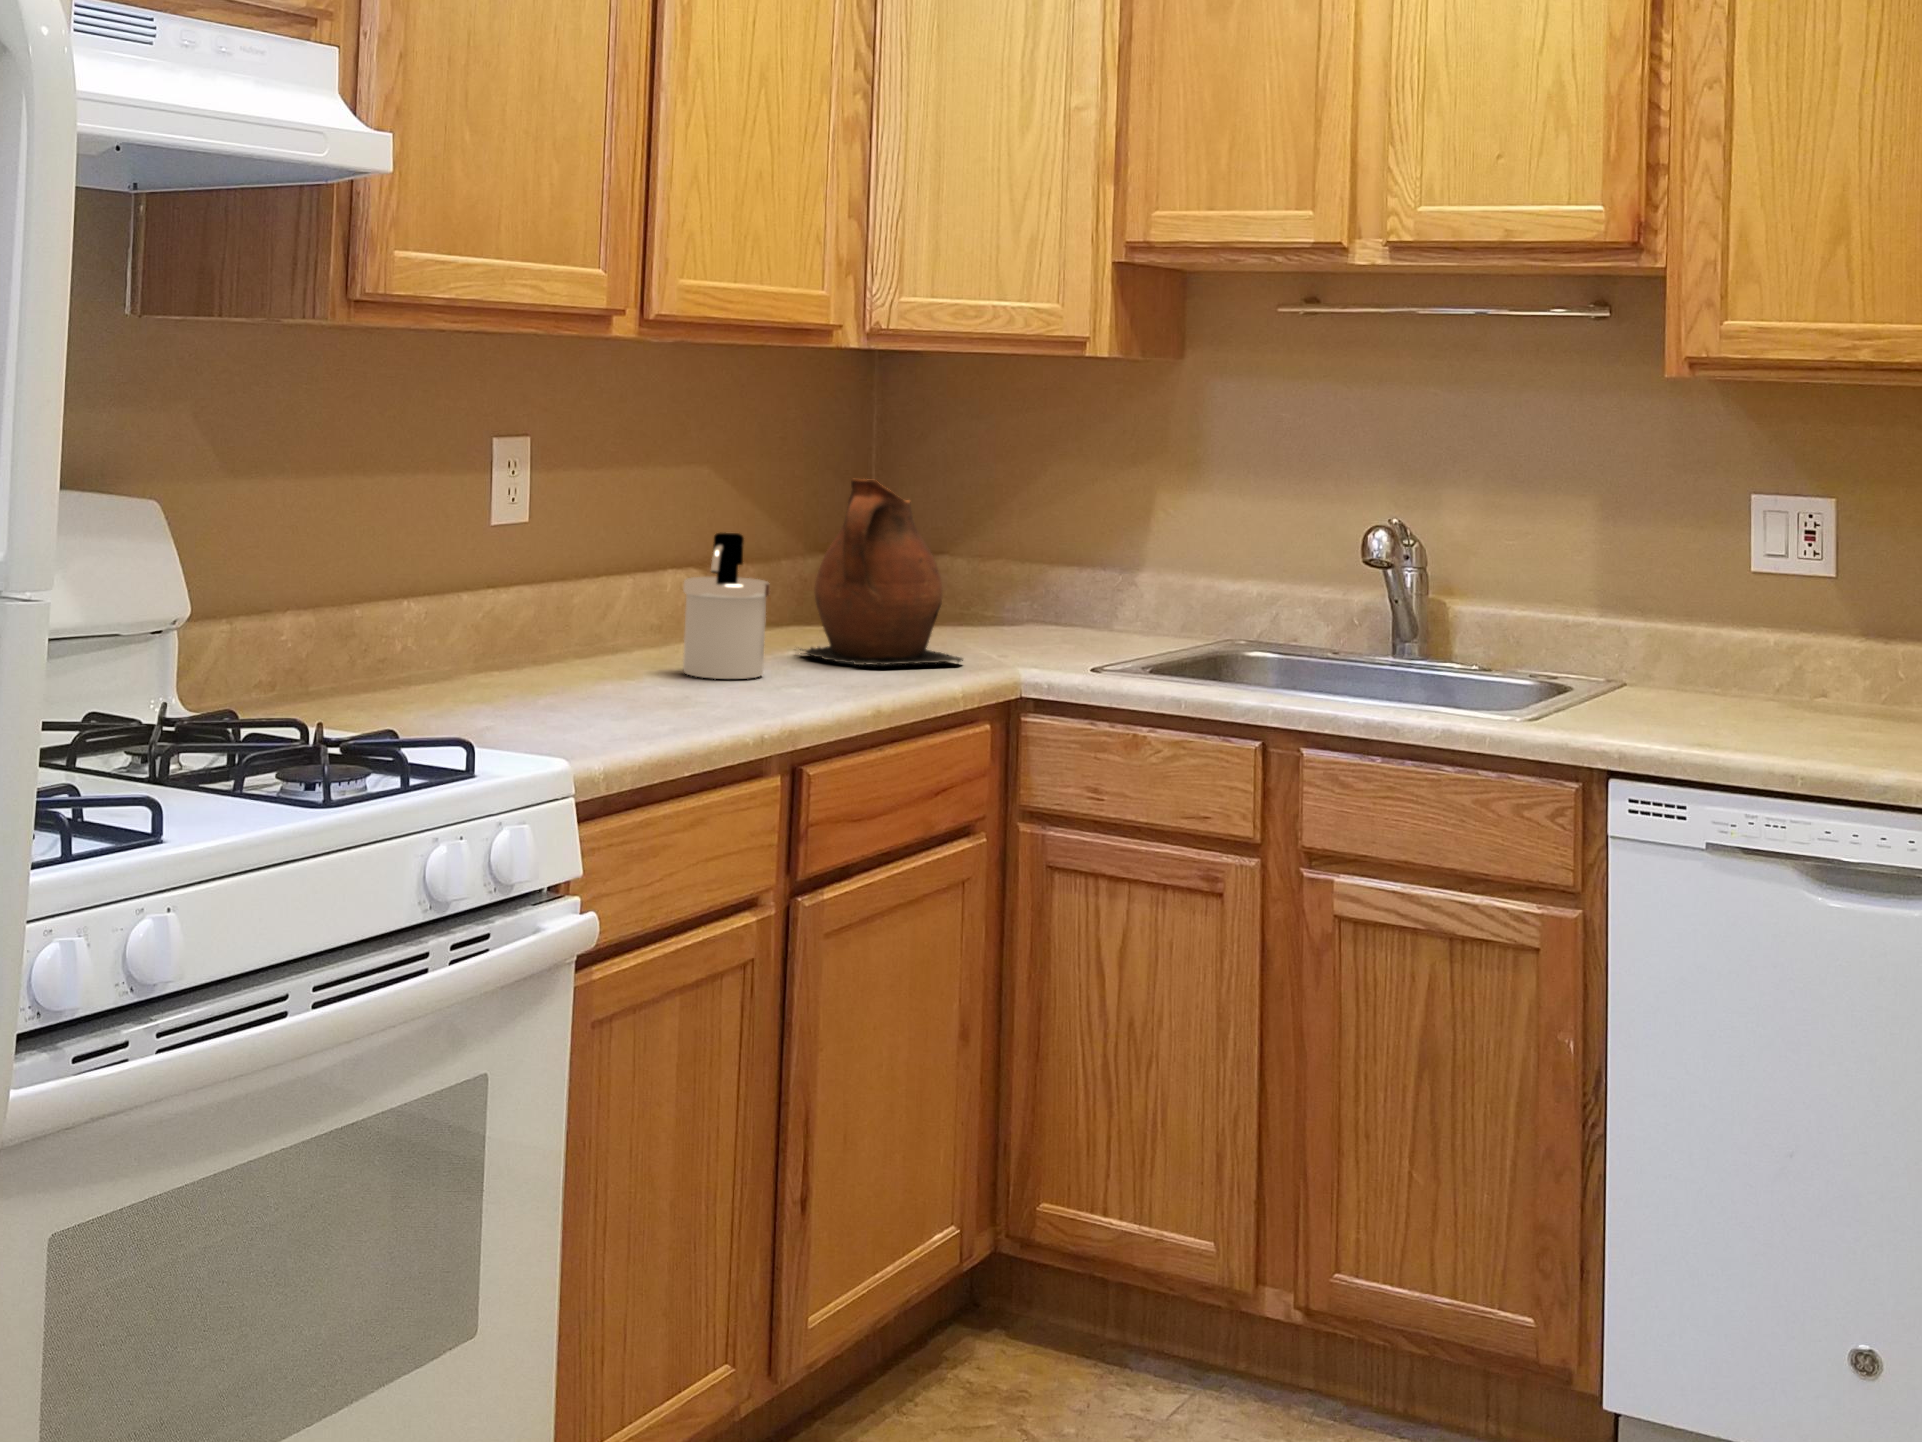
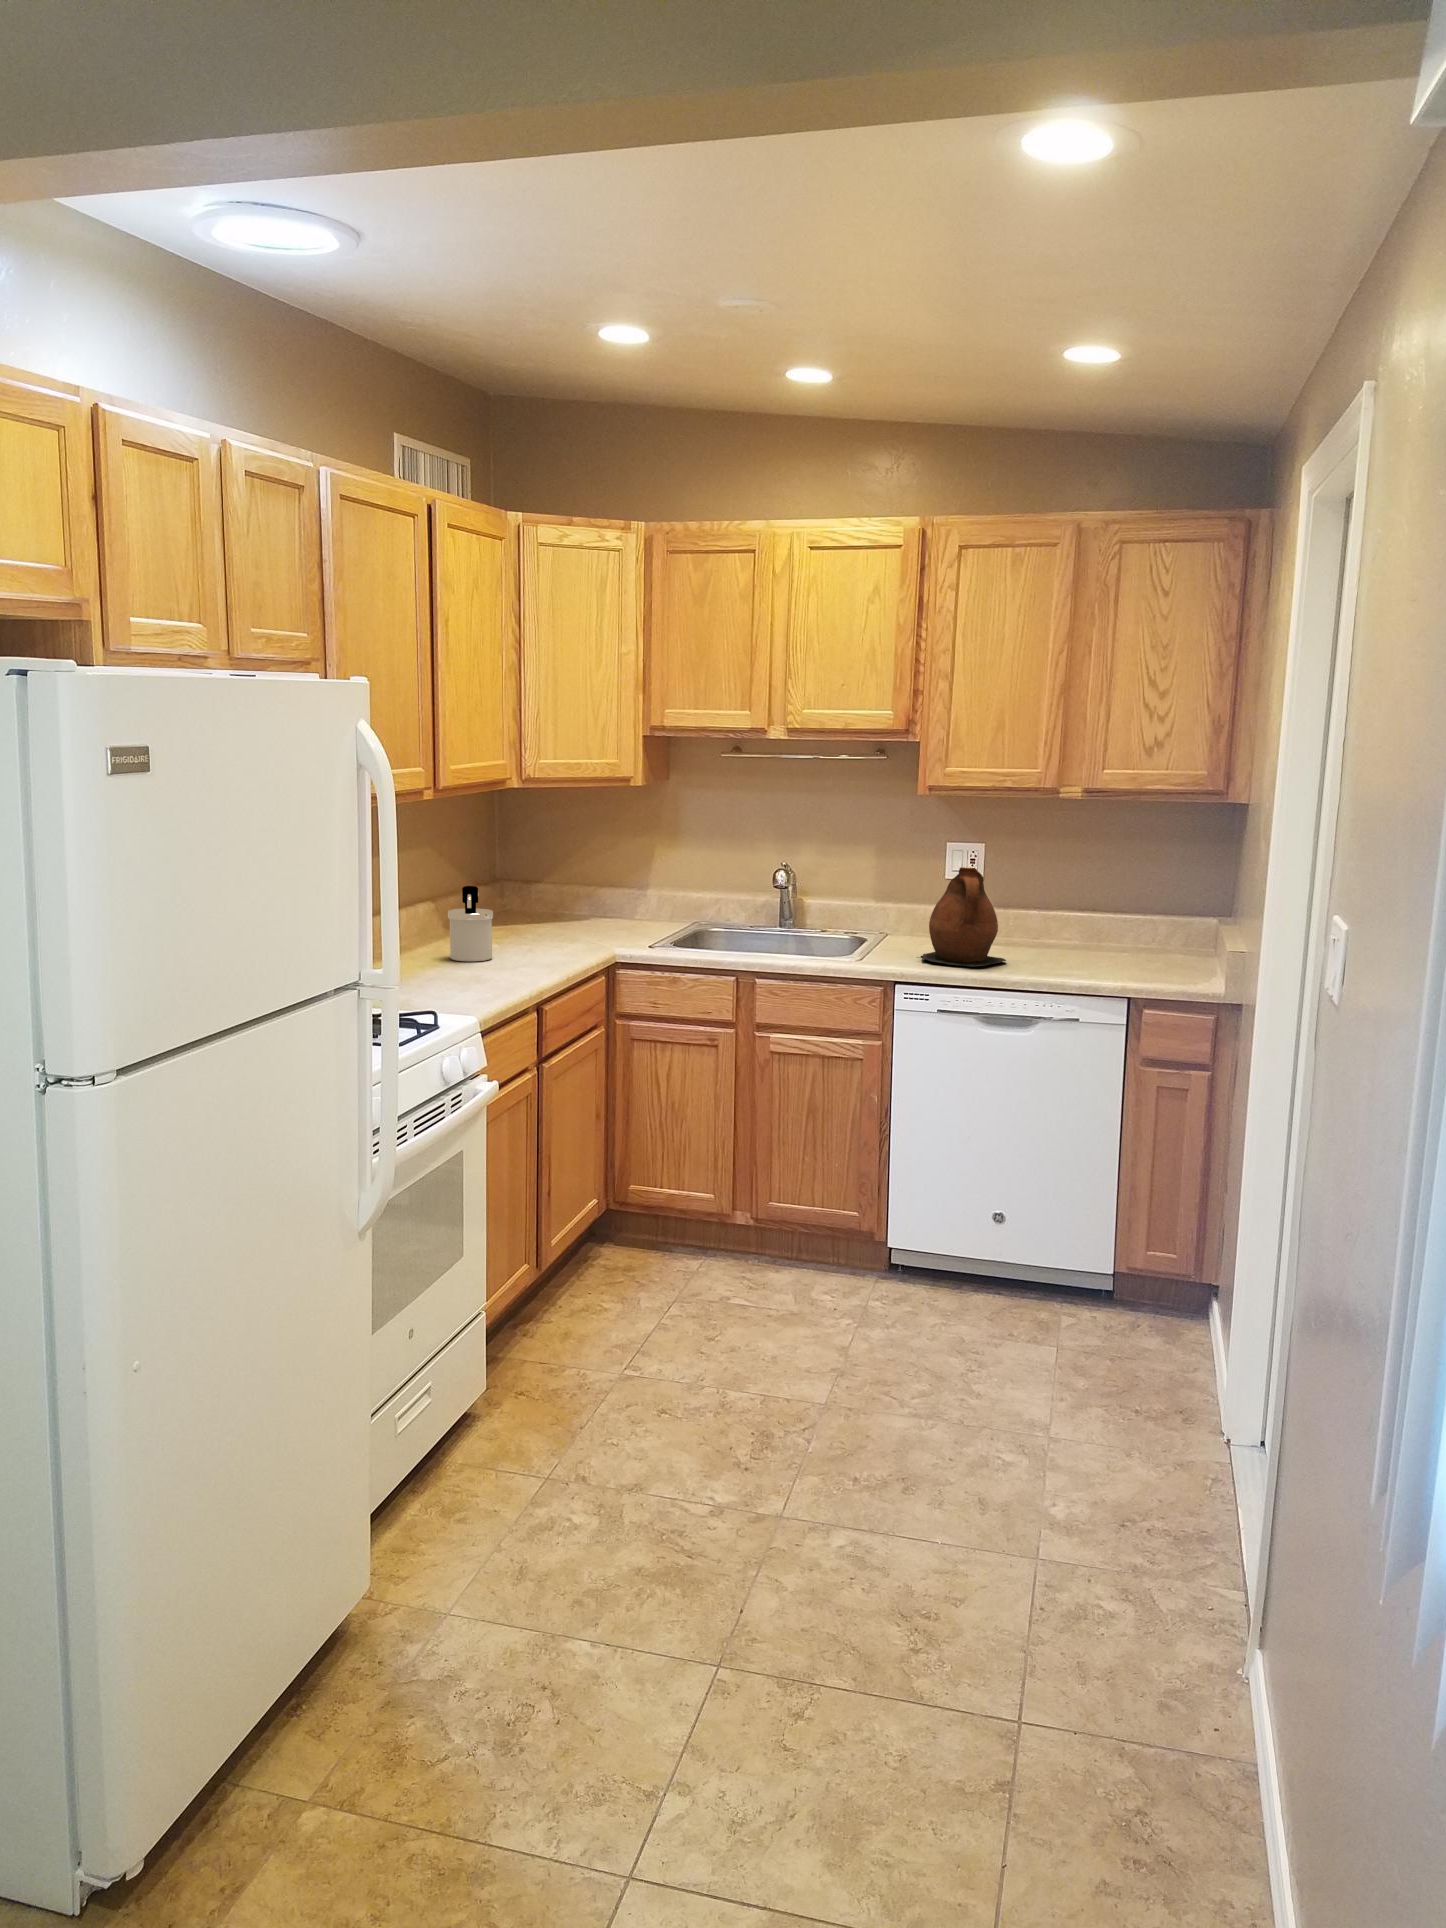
ceramic pitcher: present [800,479,963,665] -> present [920,867,1006,967]

